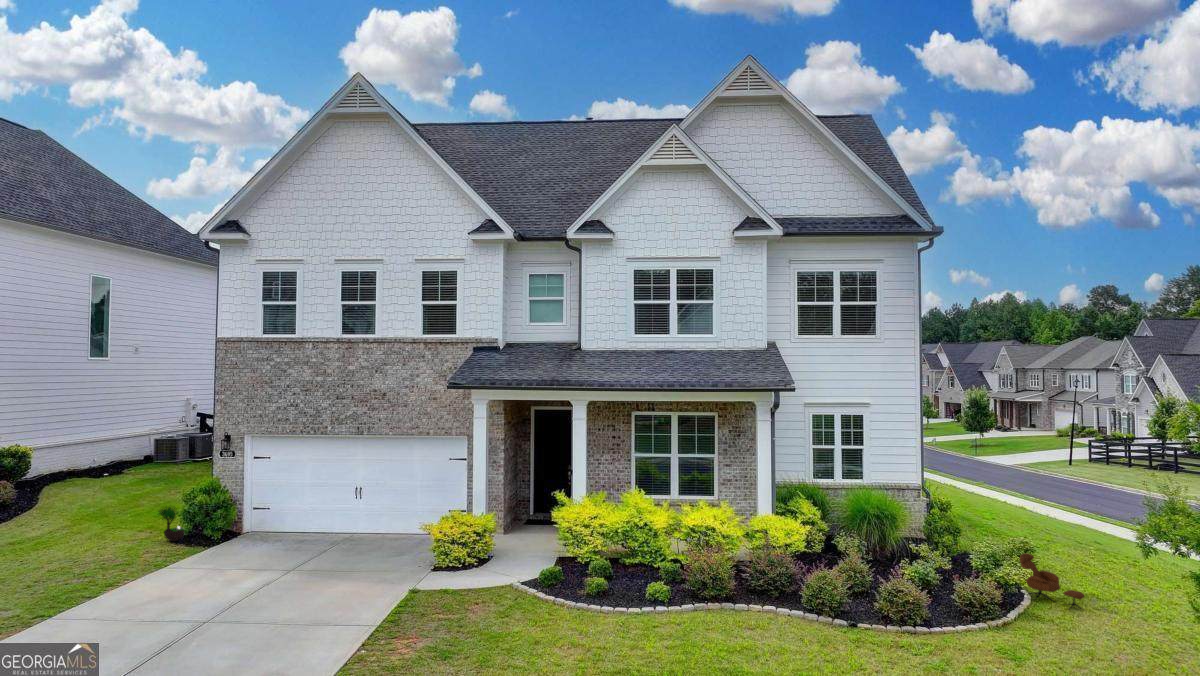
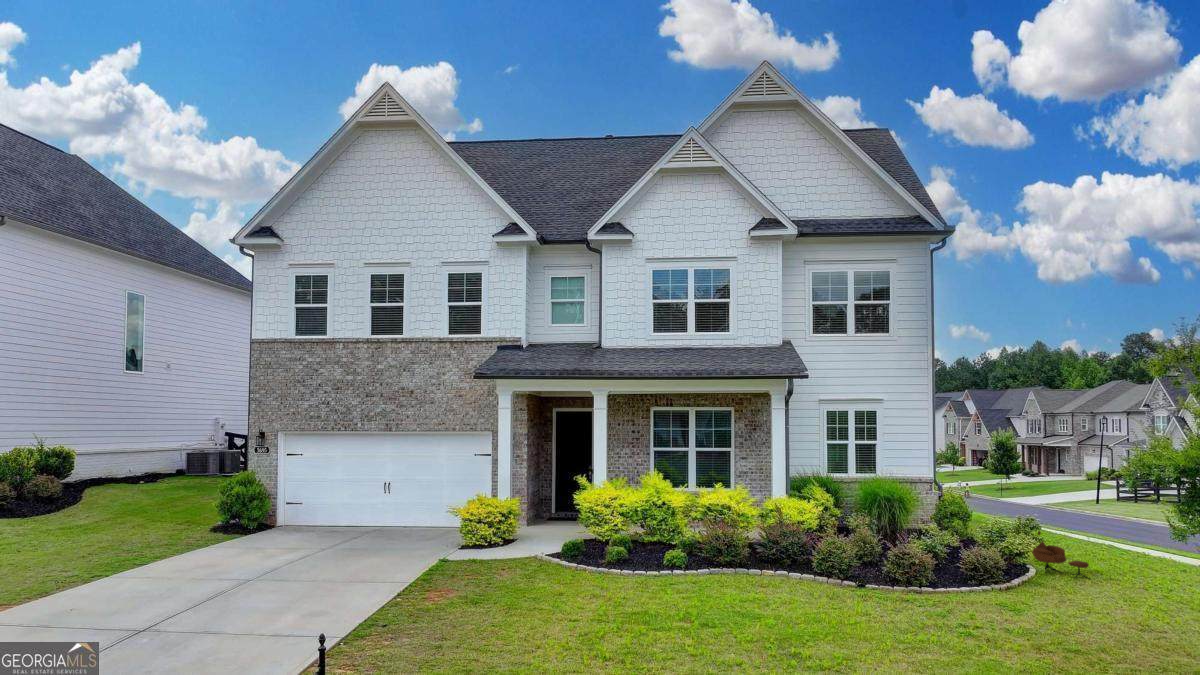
potted tree: present [159,507,184,541] -> none [196,492,222,529]

